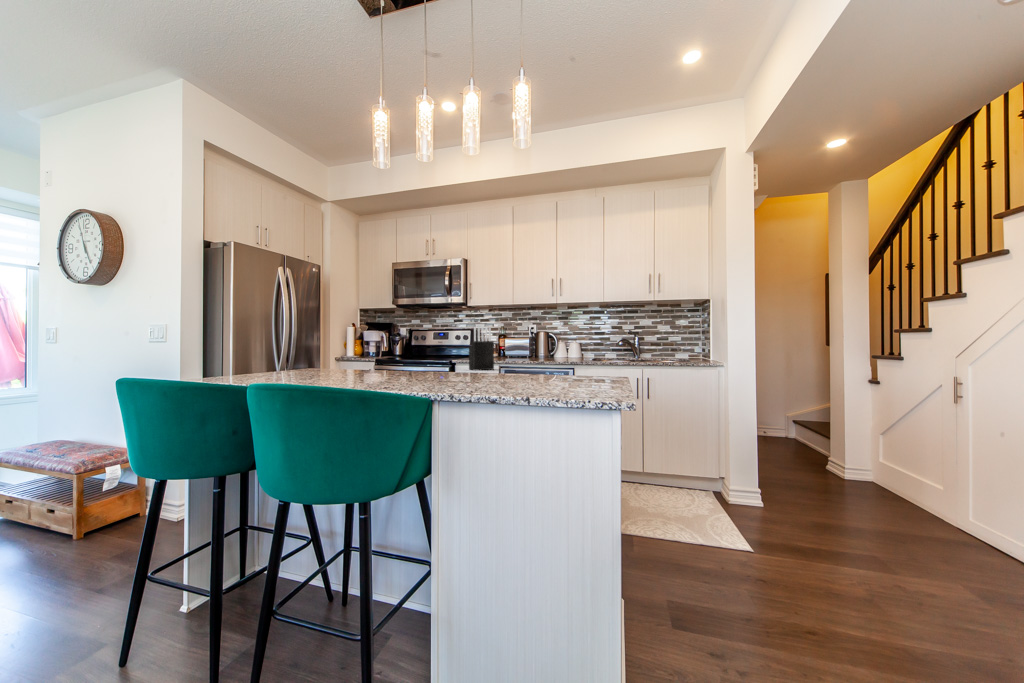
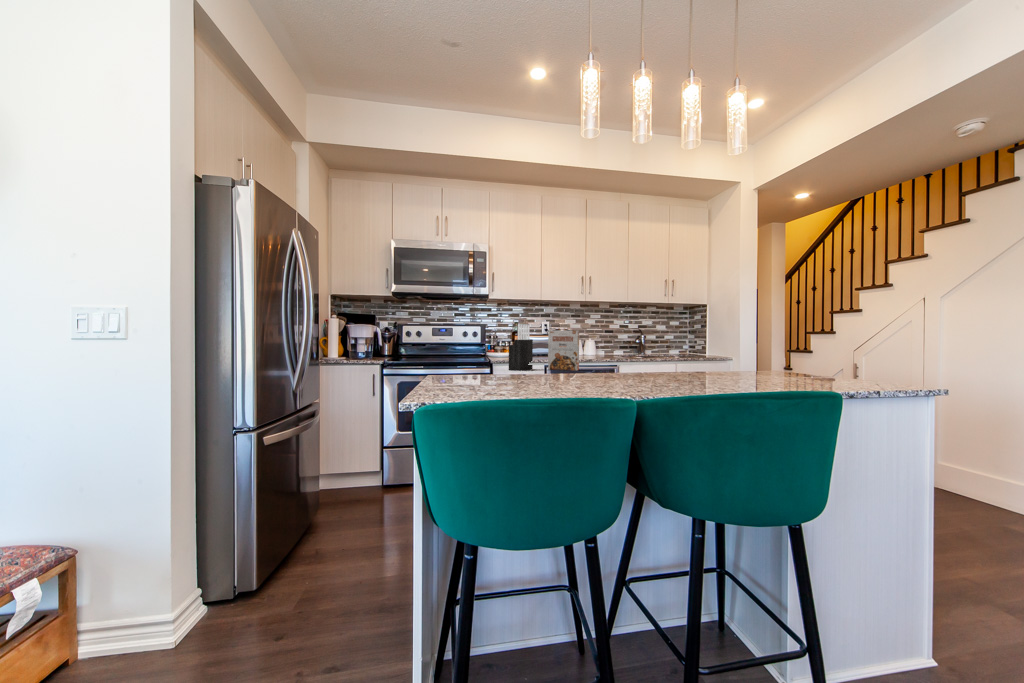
cereal box: none [504,331,531,371] -> present [548,330,579,370]

